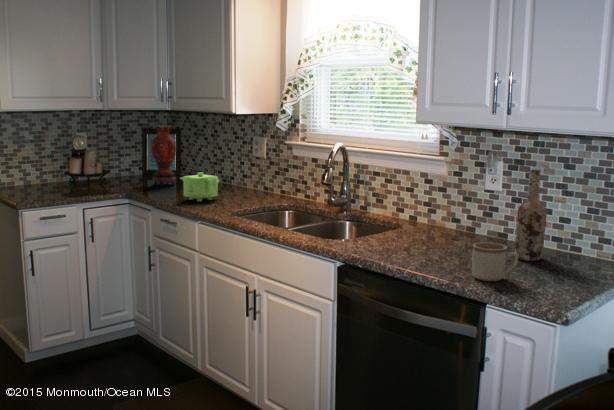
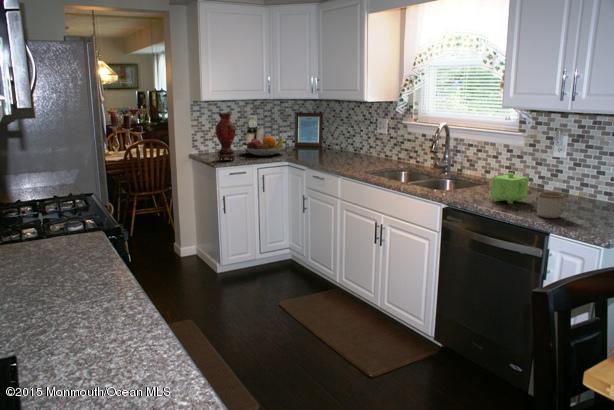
vase: present [151,125,176,187] -> present [215,113,236,161]
fruit bowl: none [62,161,126,189] -> present [242,136,285,156]
wine bottle: present [515,170,547,261] -> none [572,142,598,207]
teapot: present [180,172,220,201] -> present [491,173,529,204]

